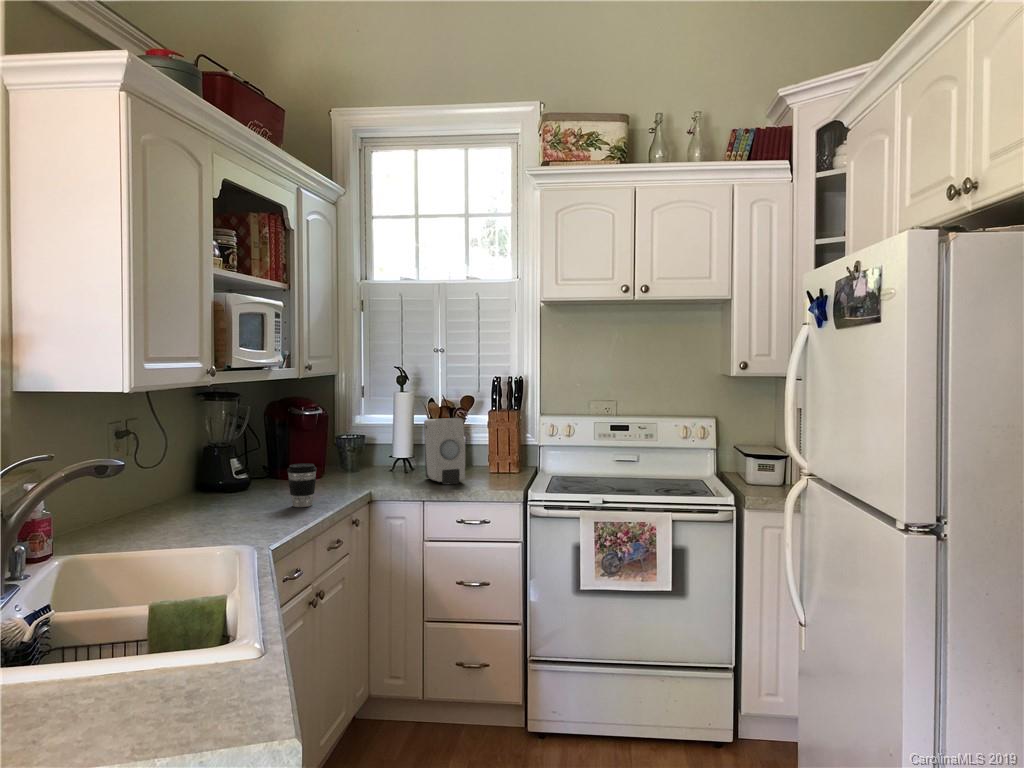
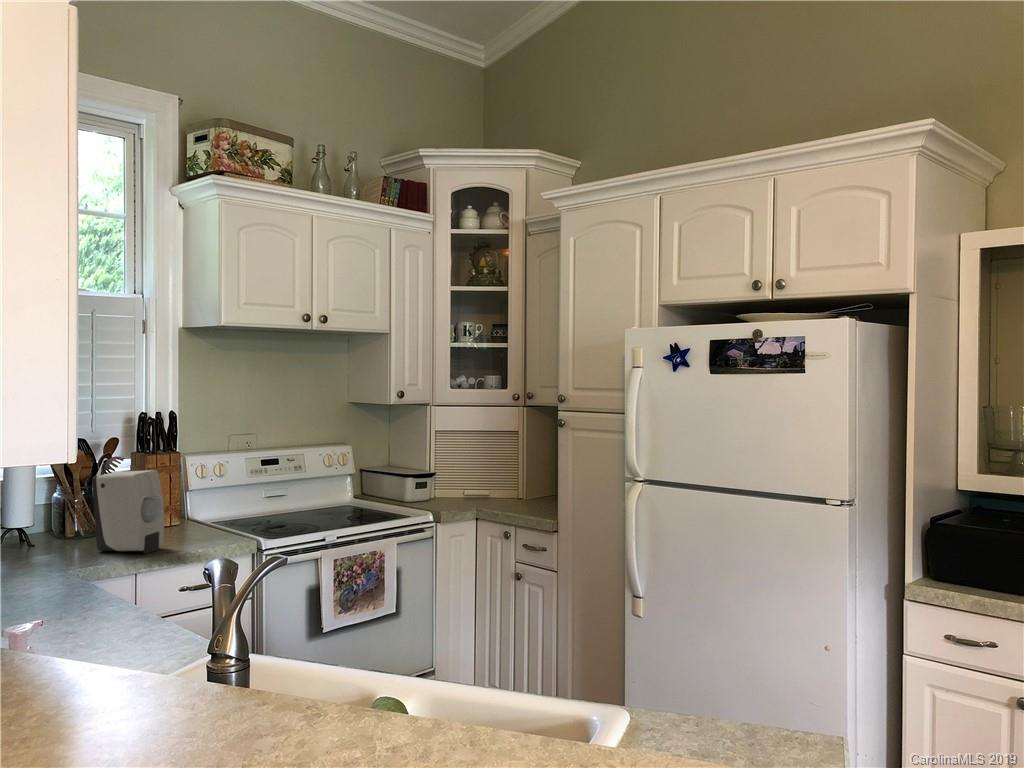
coffee cup: present [287,463,317,507] -> none [42,551,85,612]

